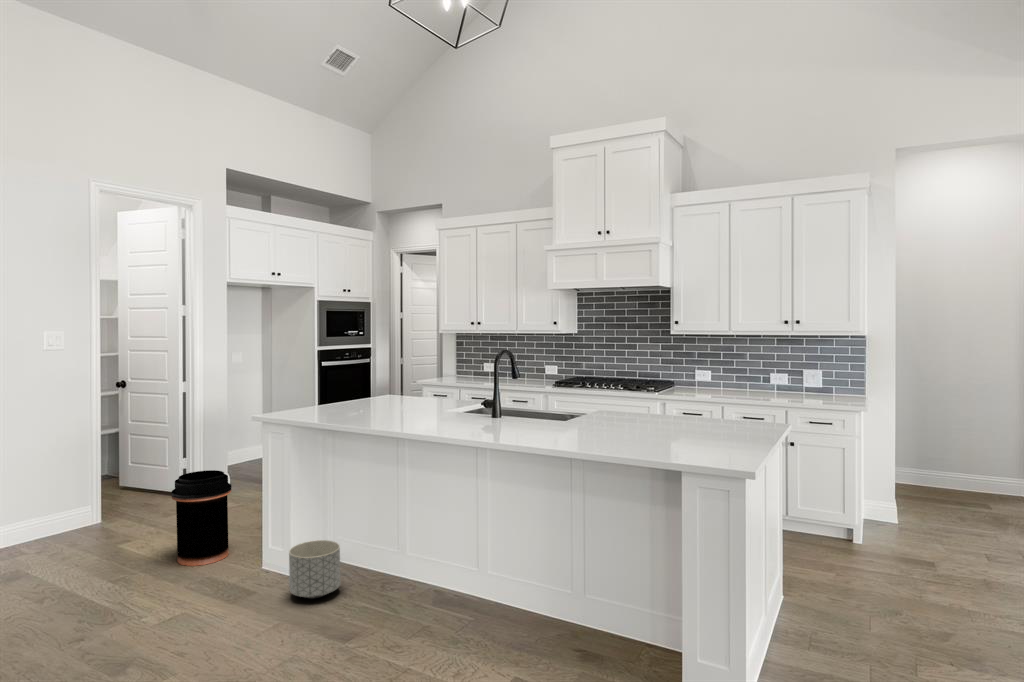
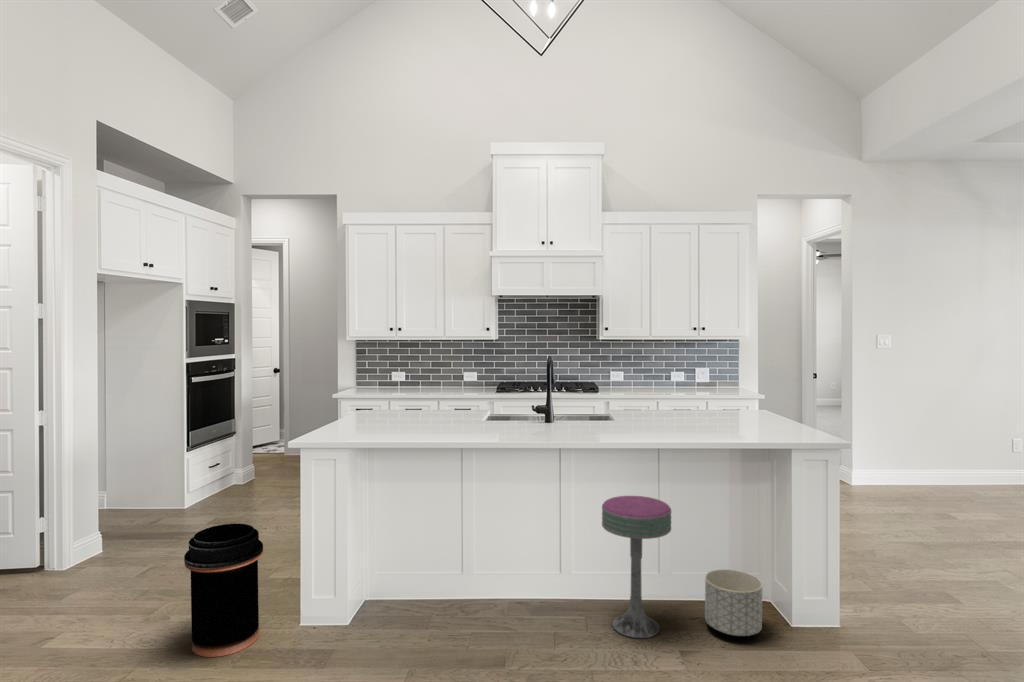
bar stool: none [438,489,508,633] -> present [602,496,671,638]
planter: present [289,540,340,599] -> present [705,569,762,637]

